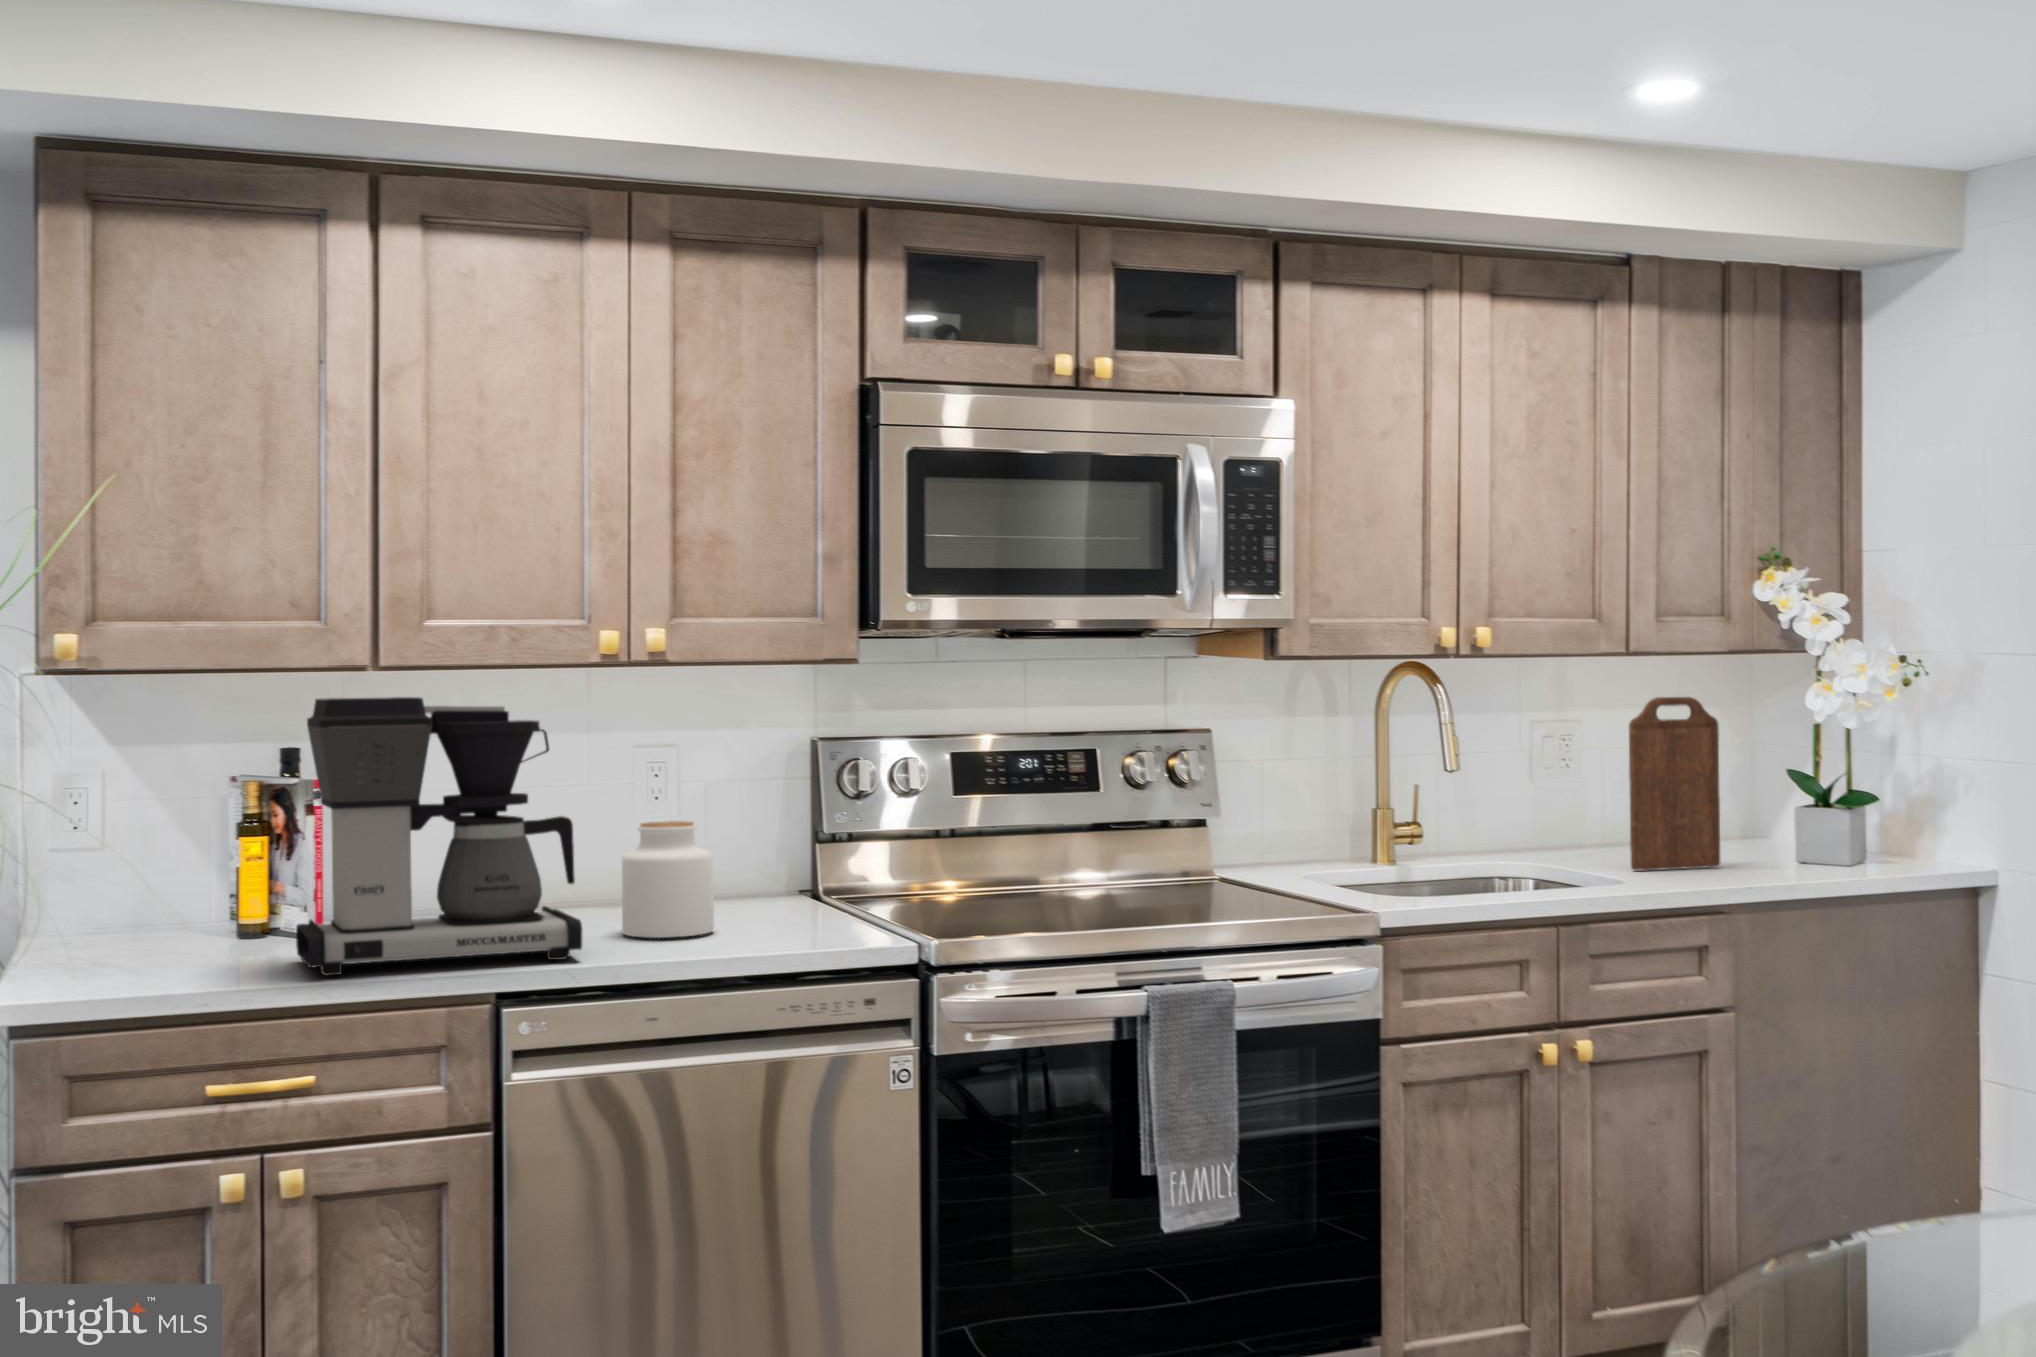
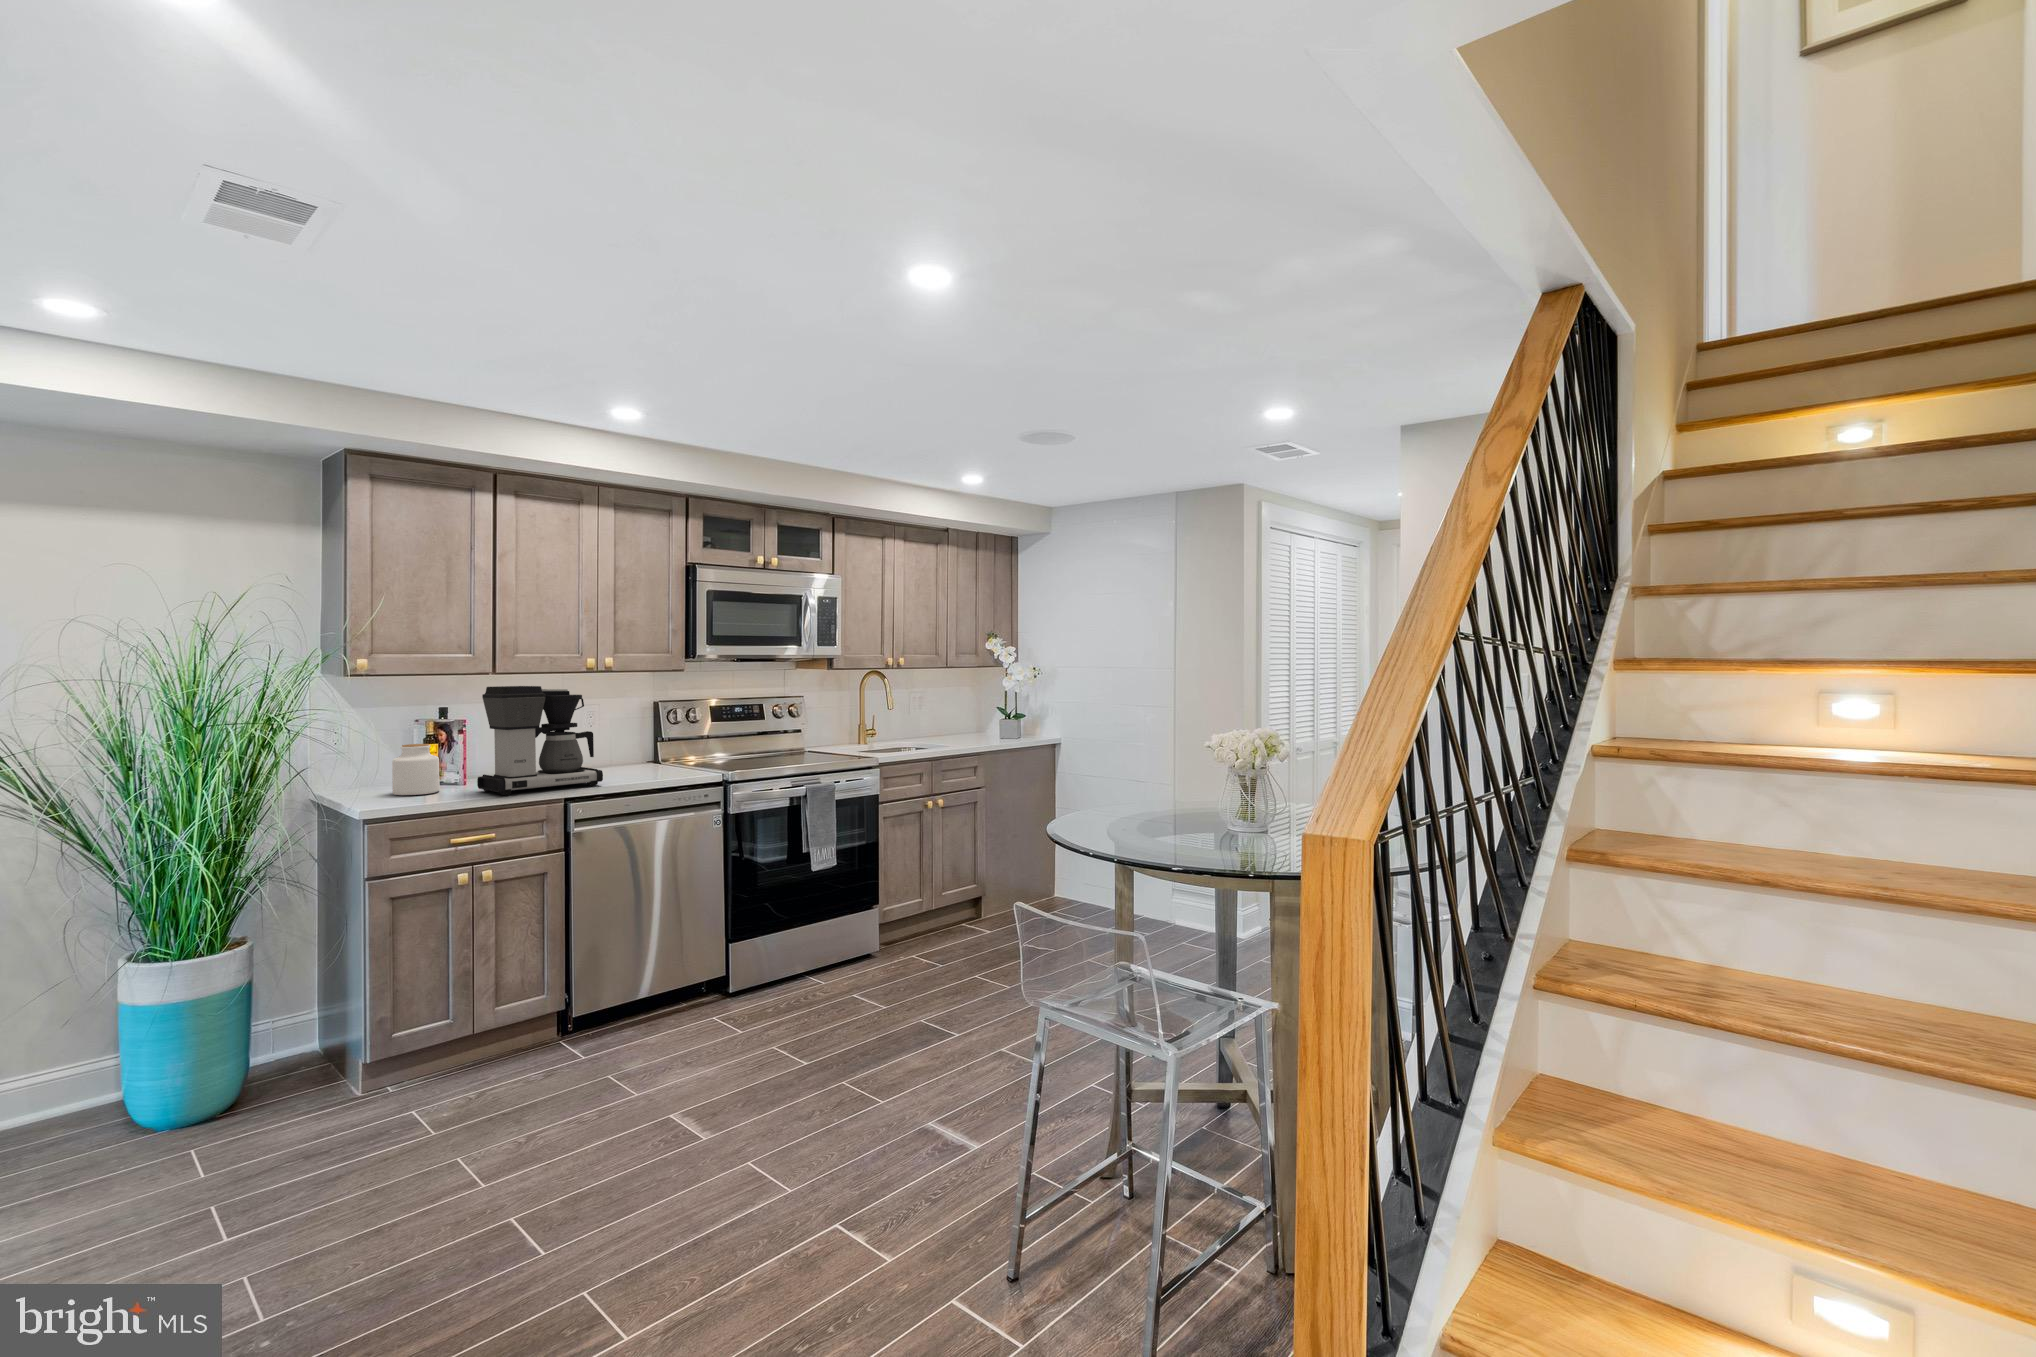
cutting board: present [1629,697,1720,871] -> none [948,682,977,743]
jar: present [622,821,714,938] -> present [392,744,440,795]

